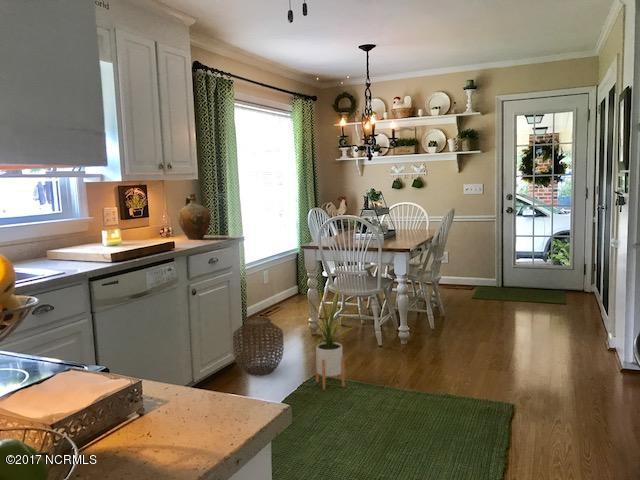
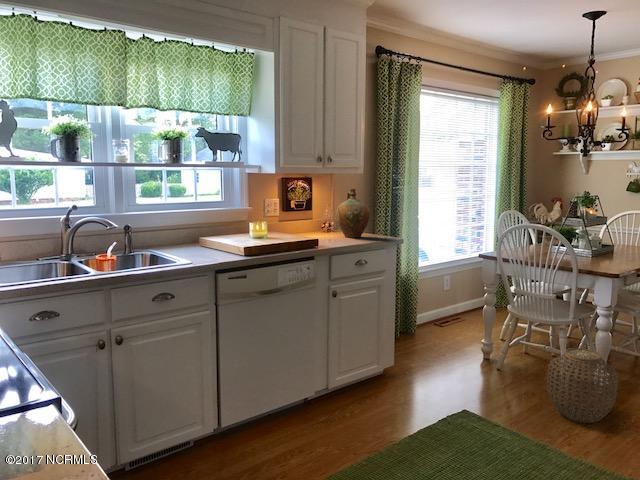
house plant: present [307,288,348,390] -> none [448,301,522,432]
woven basket: present [233,317,284,376] -> present [547,348,618,423]

